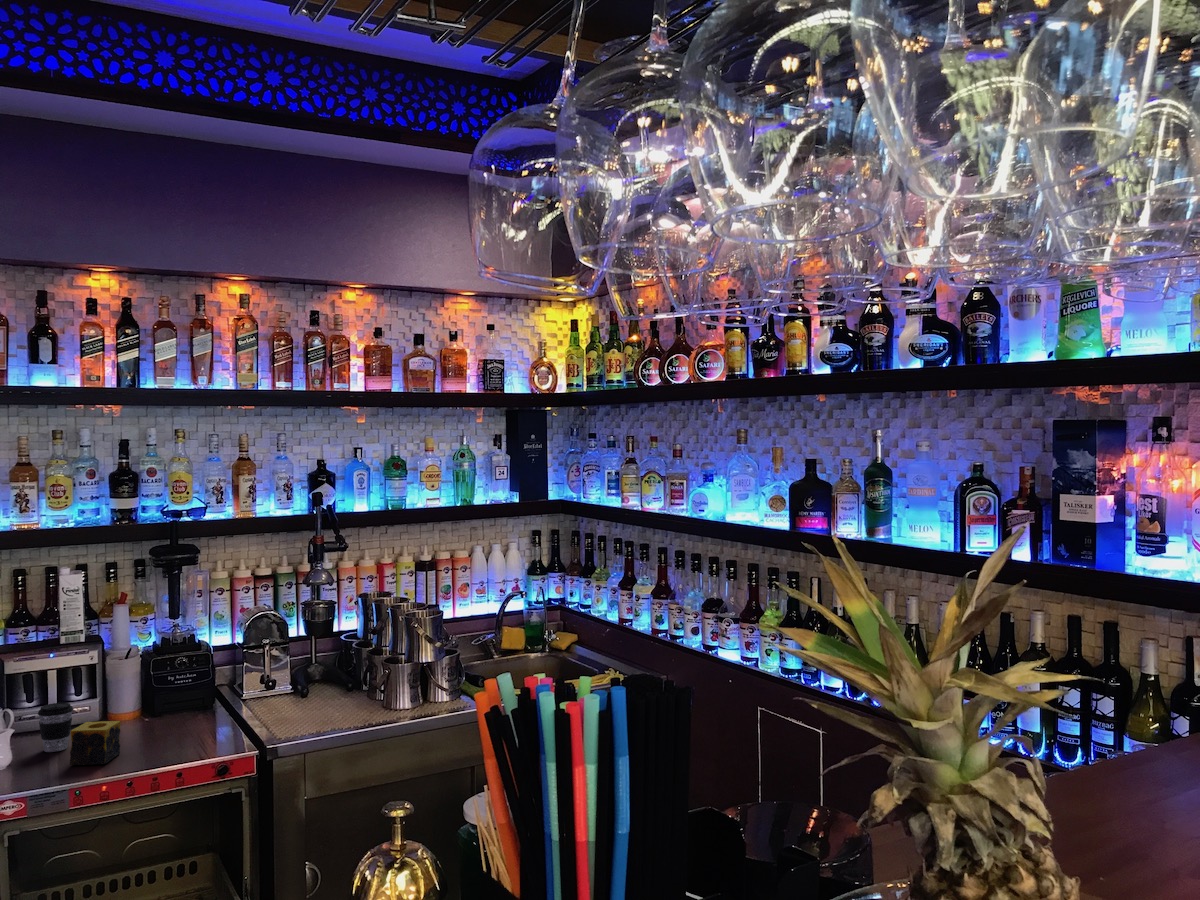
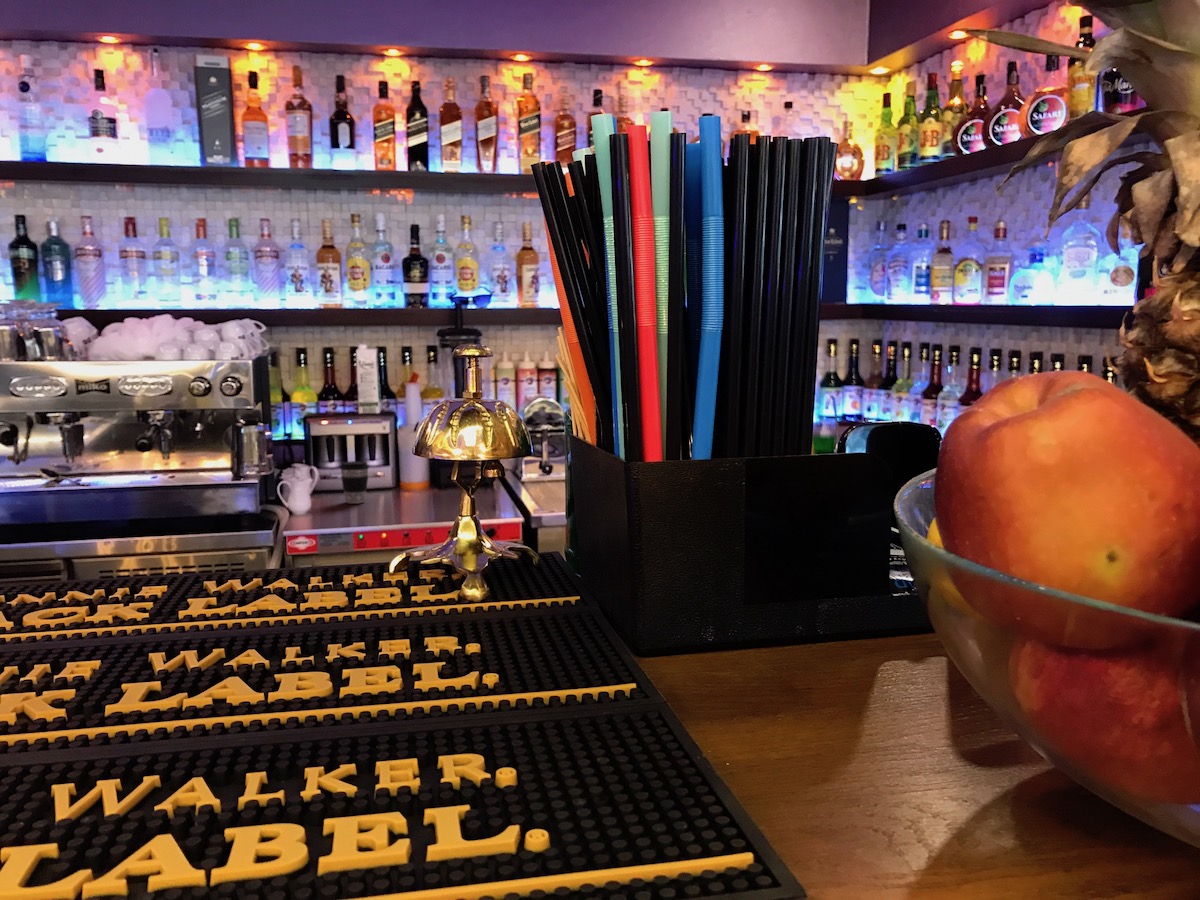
candle: present [70,721,120,765] -> none [364,477,407,514]

